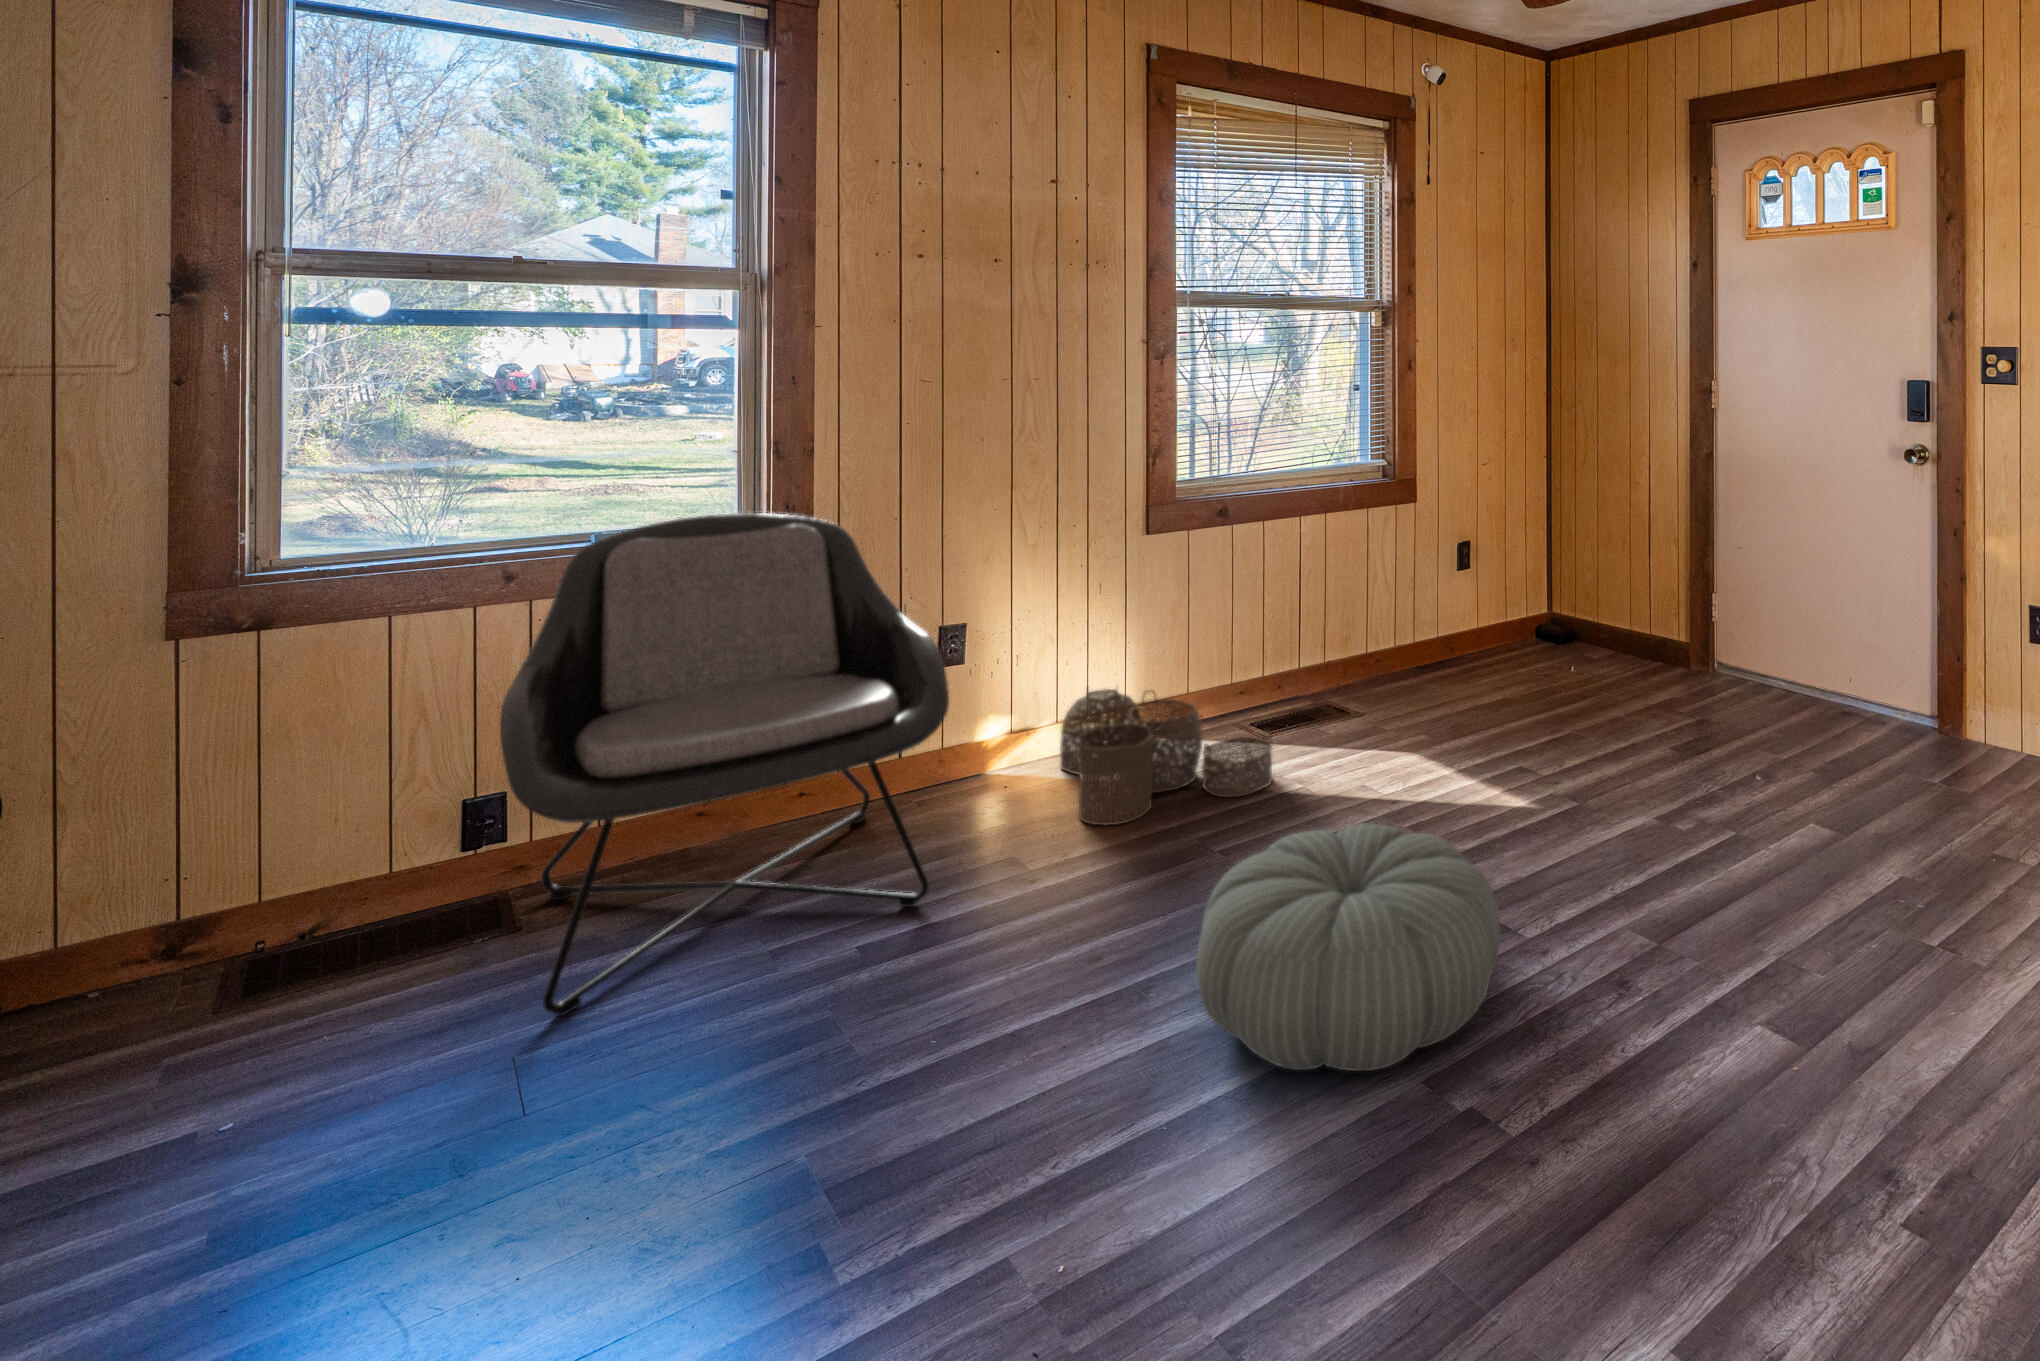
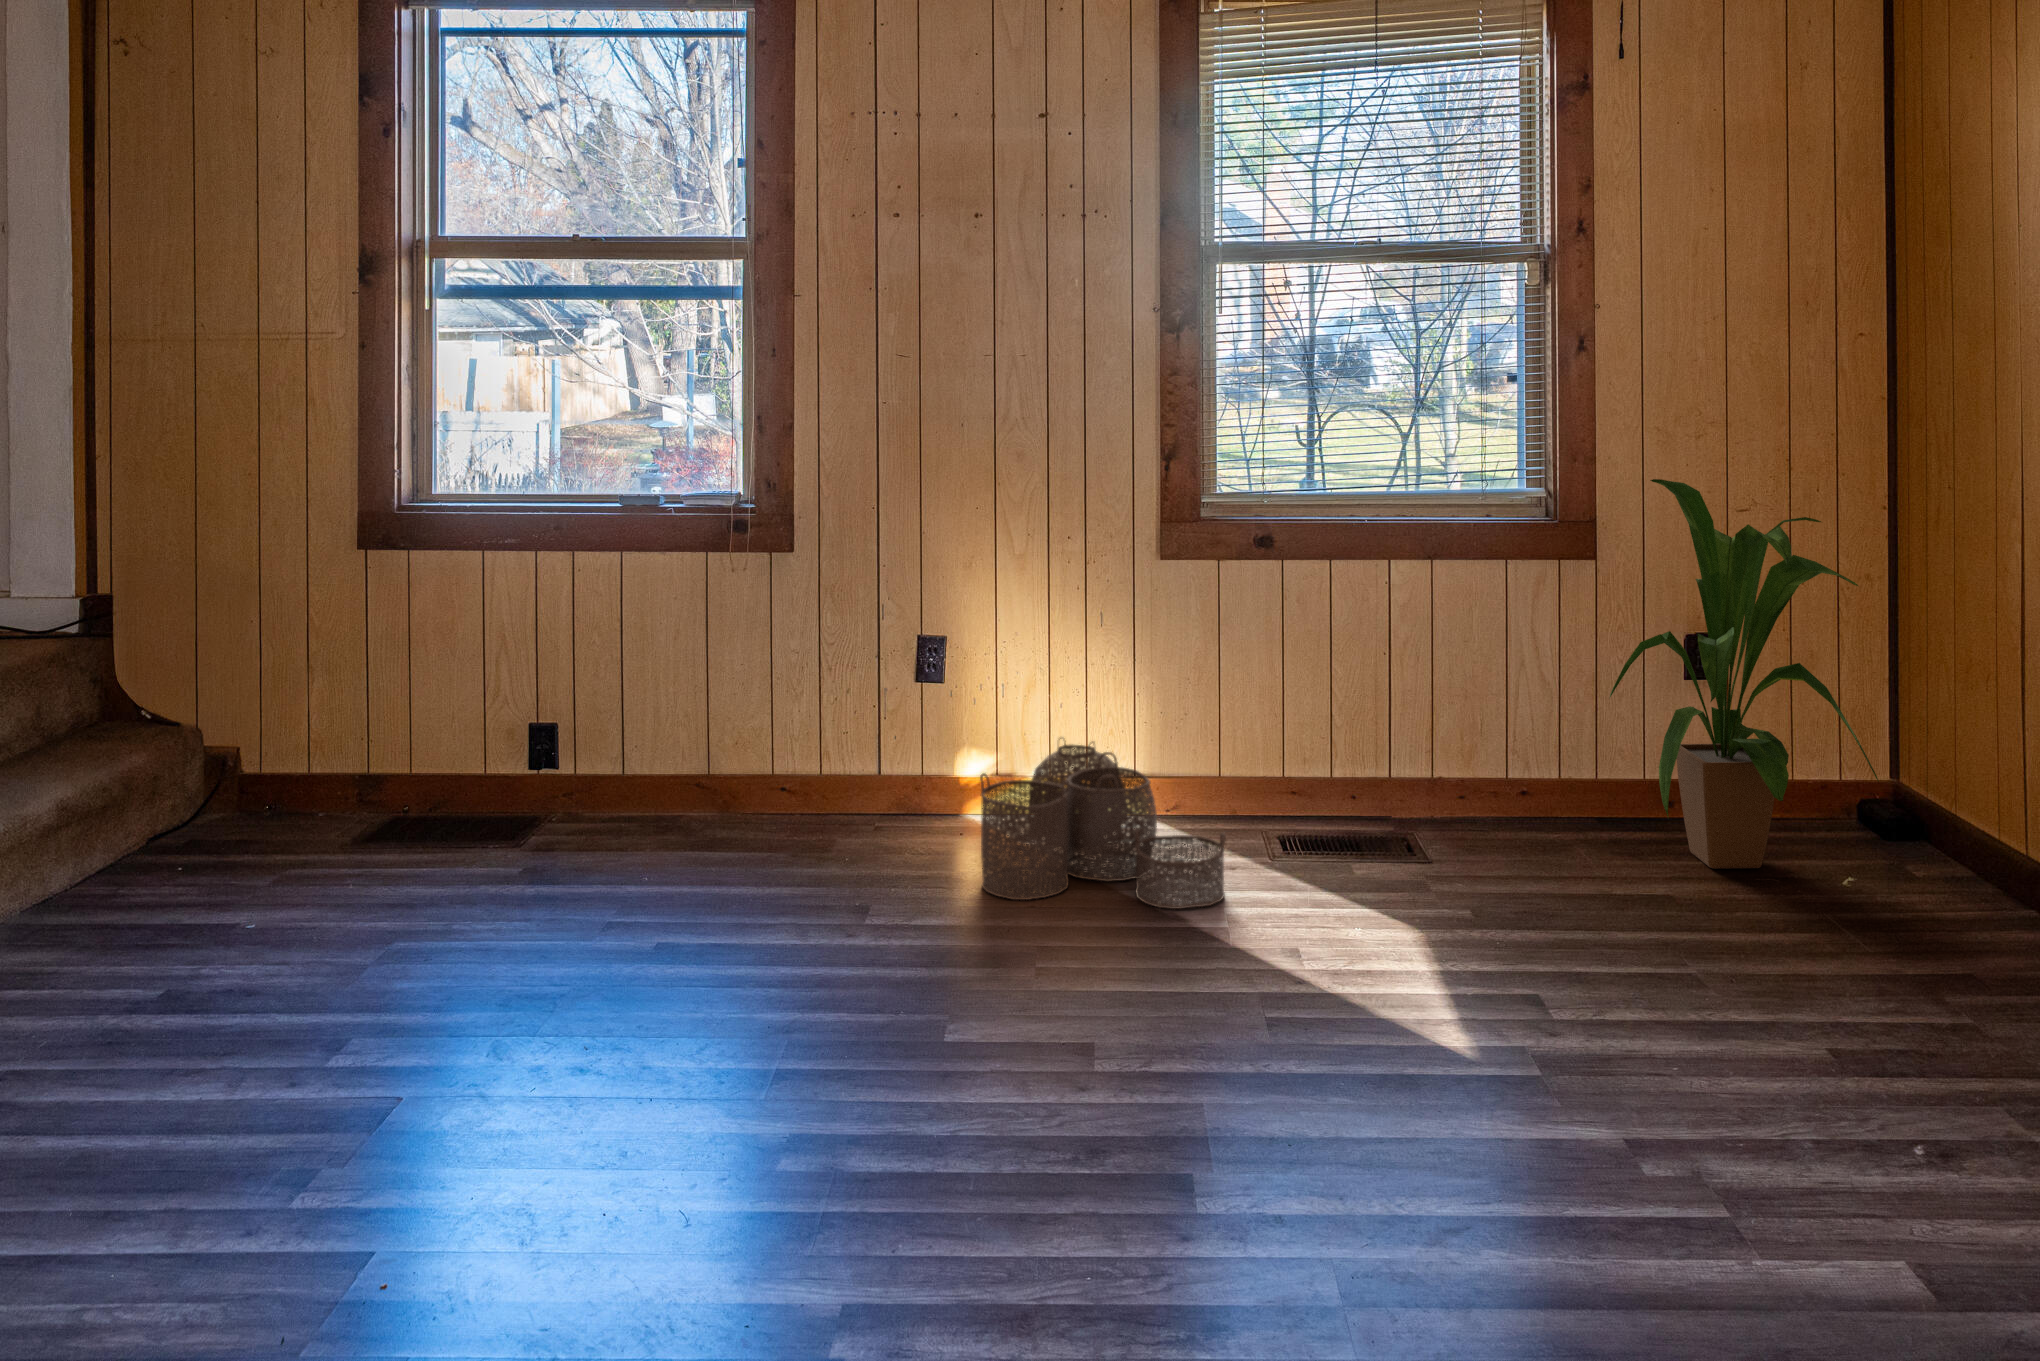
house plant: none [1434,451,1593,683] -> present [1610,479,1879,869]
lounge chair: present [500,513,949,1016] -> none [440,487,826,916]
pouf: present [1196,823,1500,1071] -> none [804,928,1199,1225]

